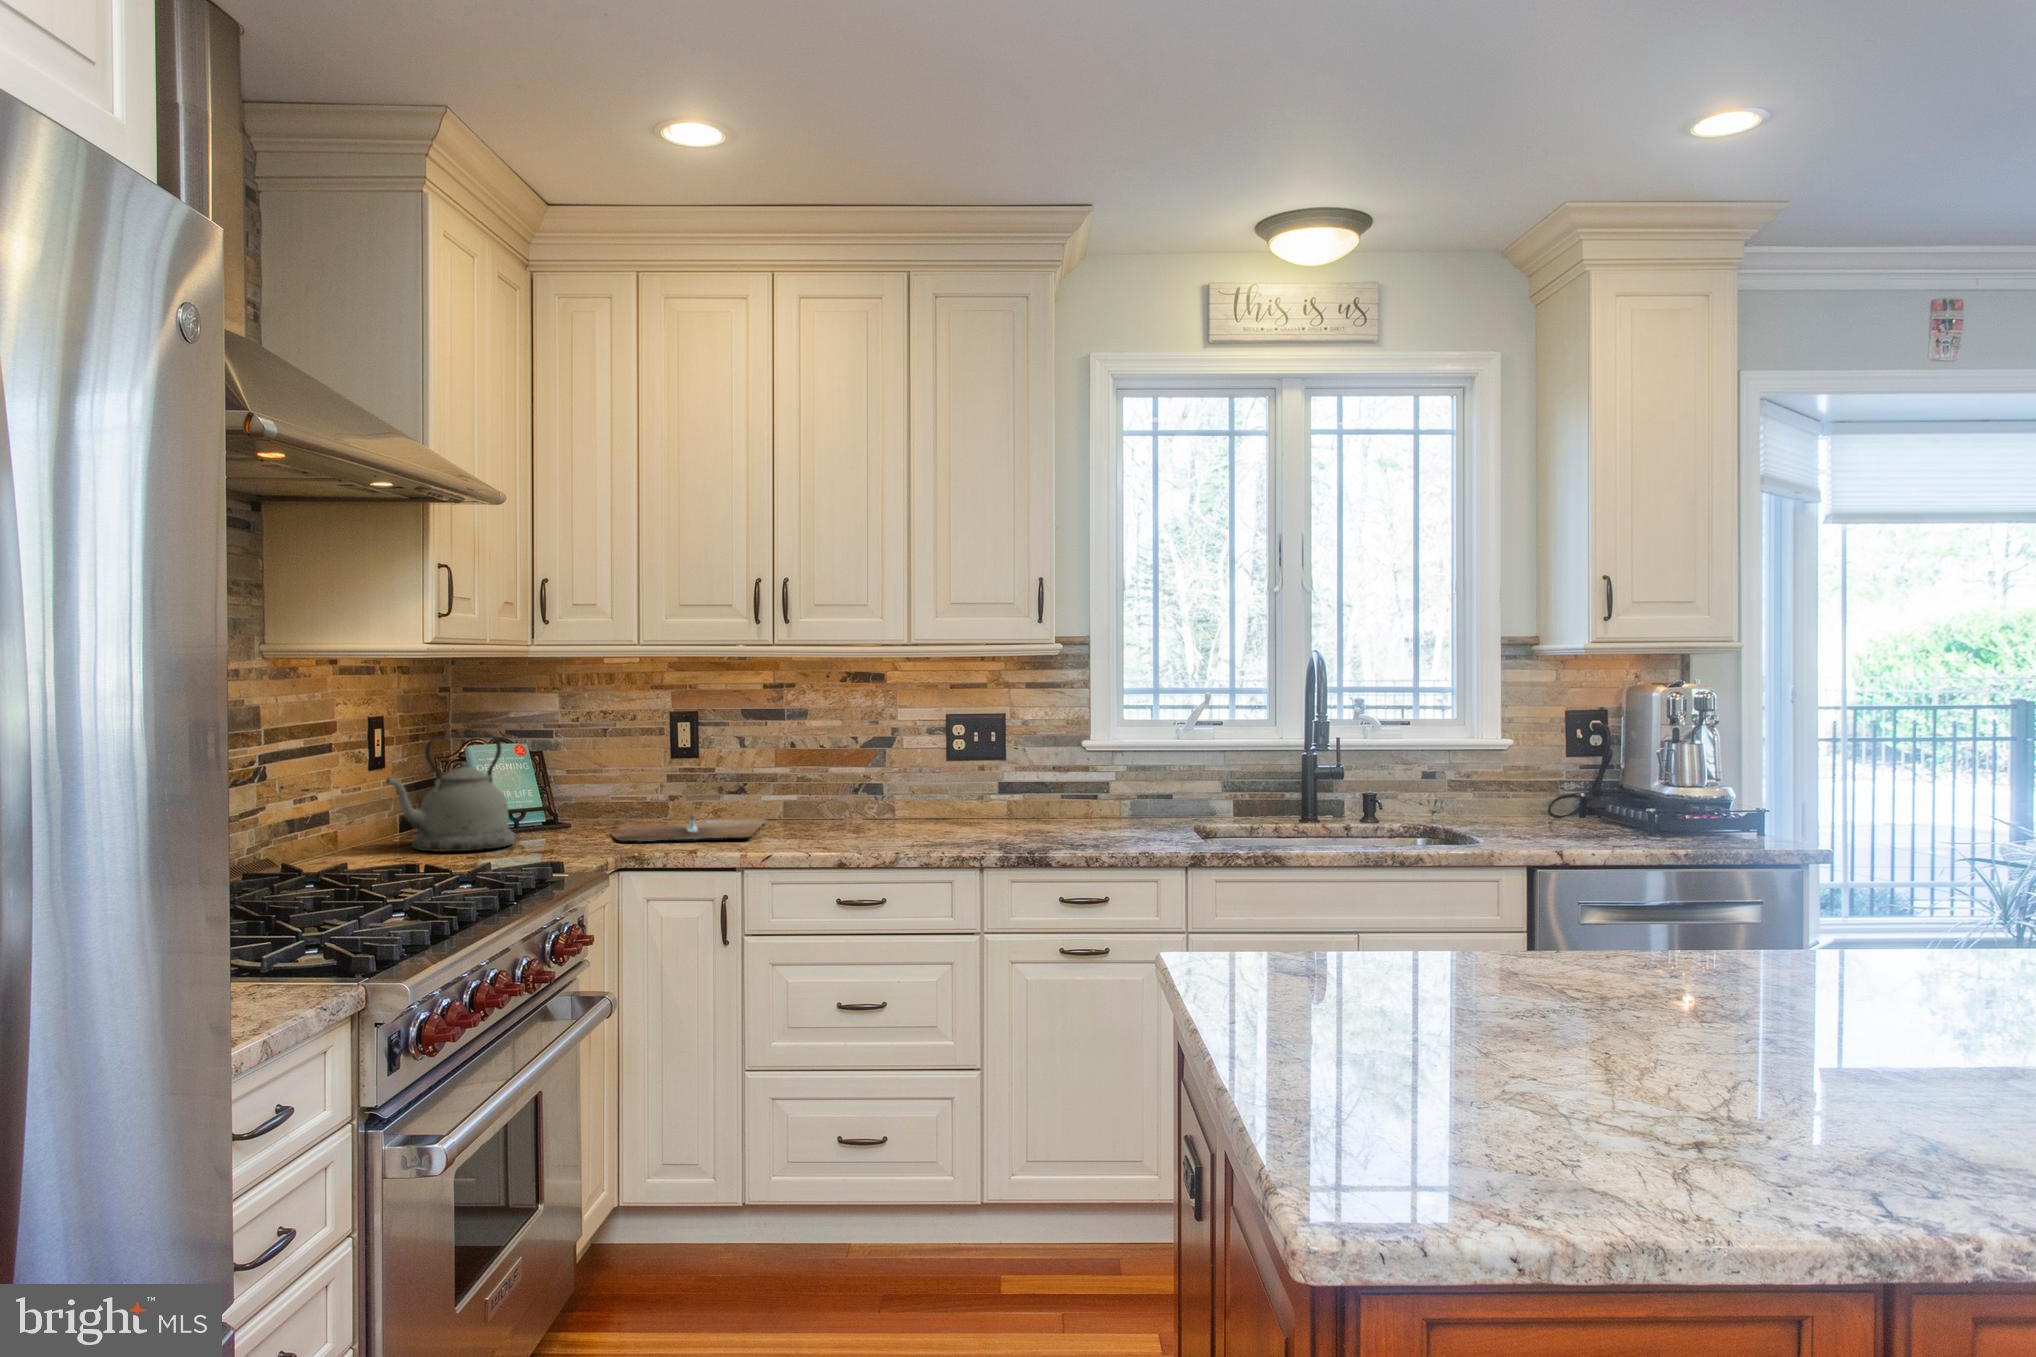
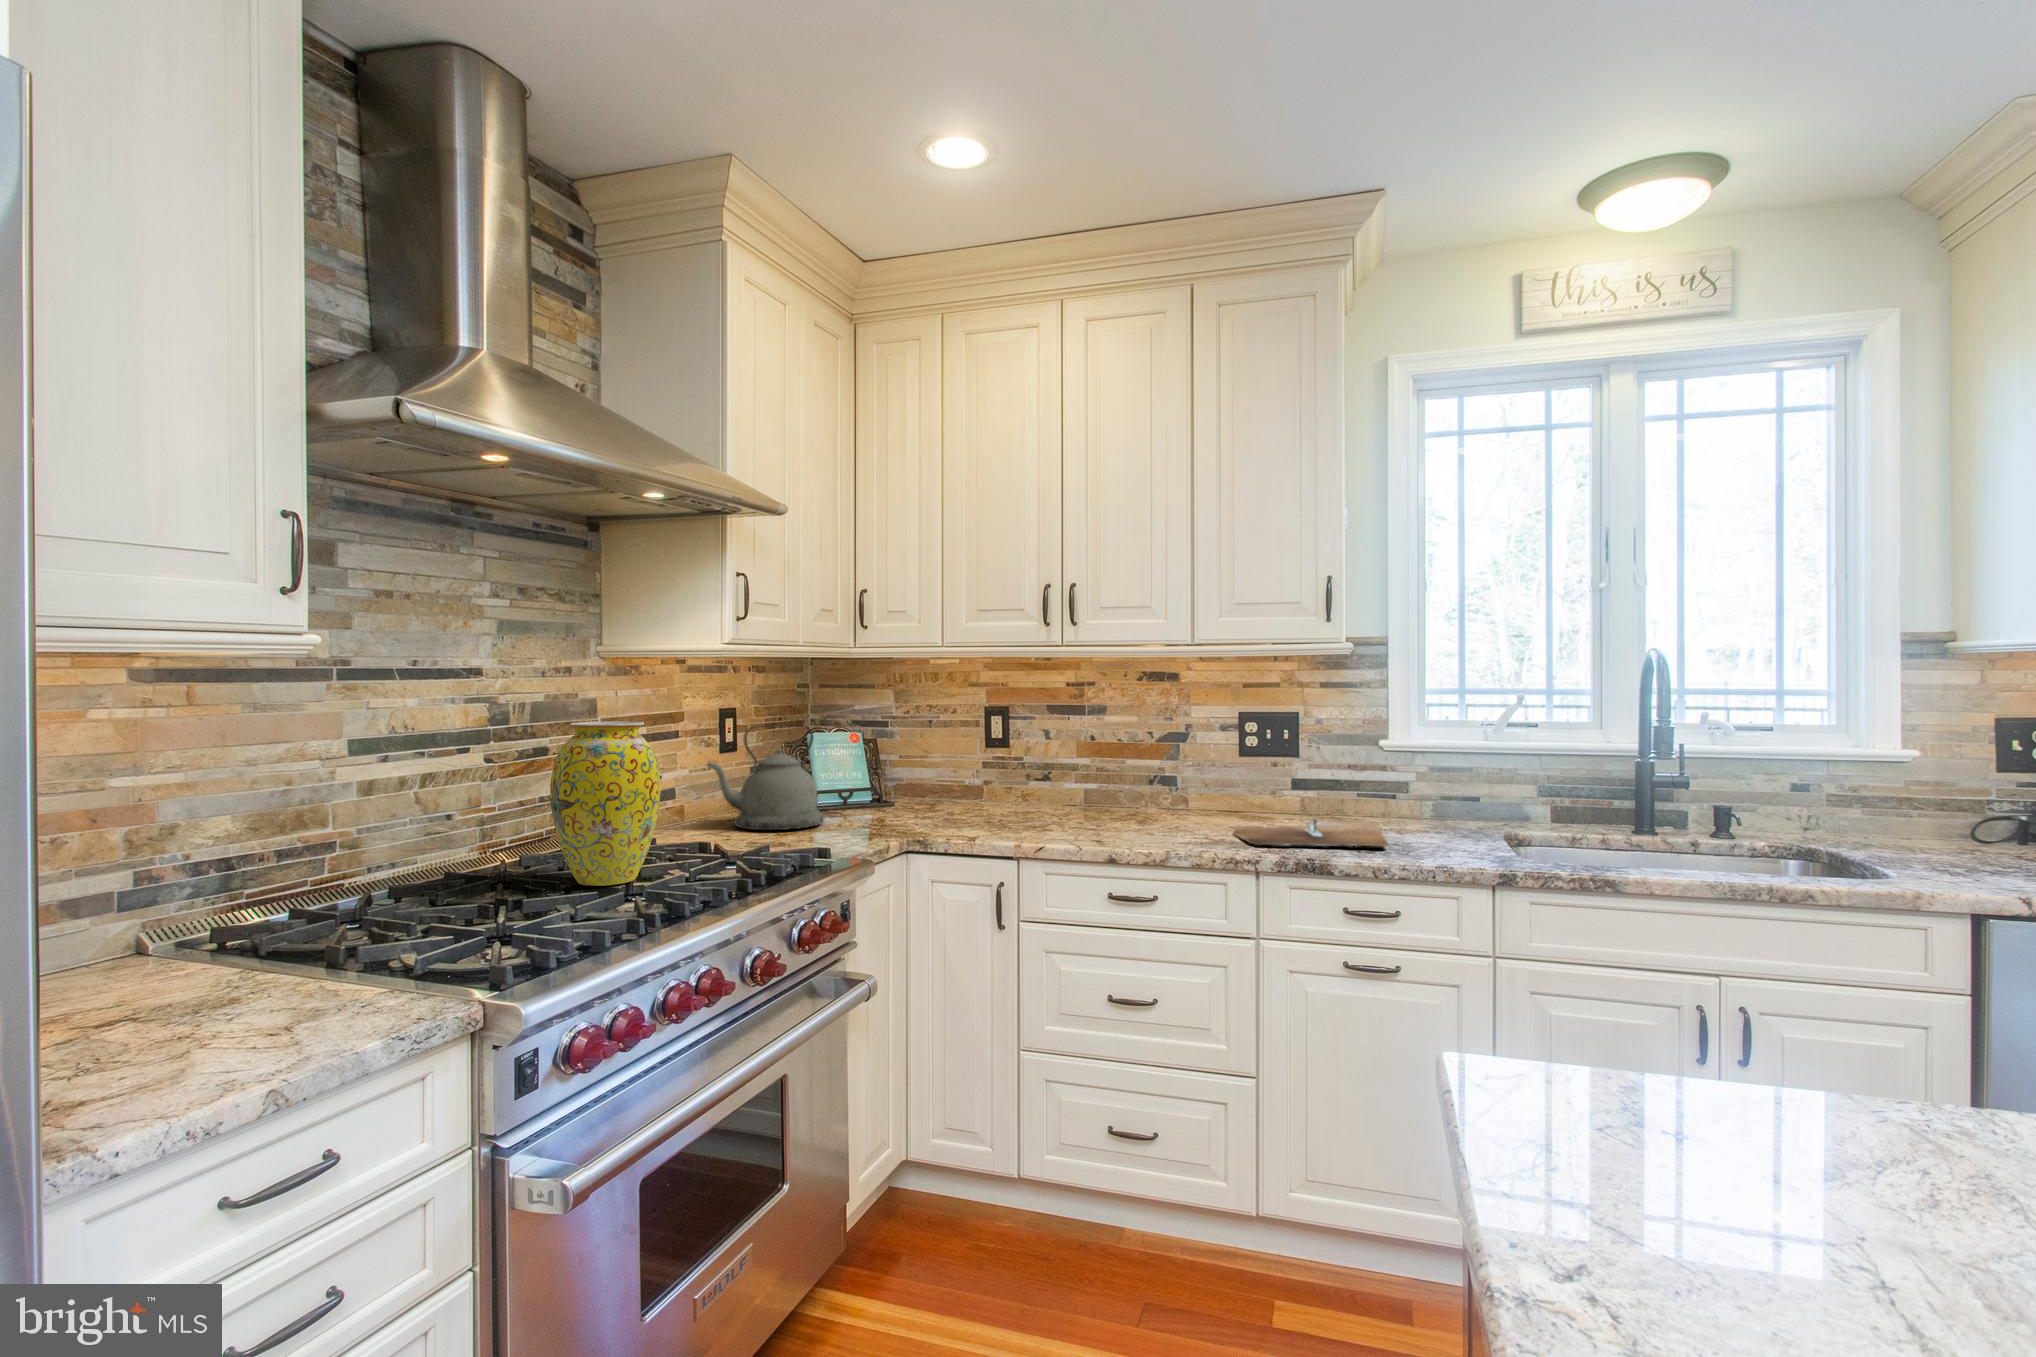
vase: none [272,733,393,907] -> present [550,721,661,886]
cutting board: present [610,815,766,841] -> present [1233,819,1389,846]

